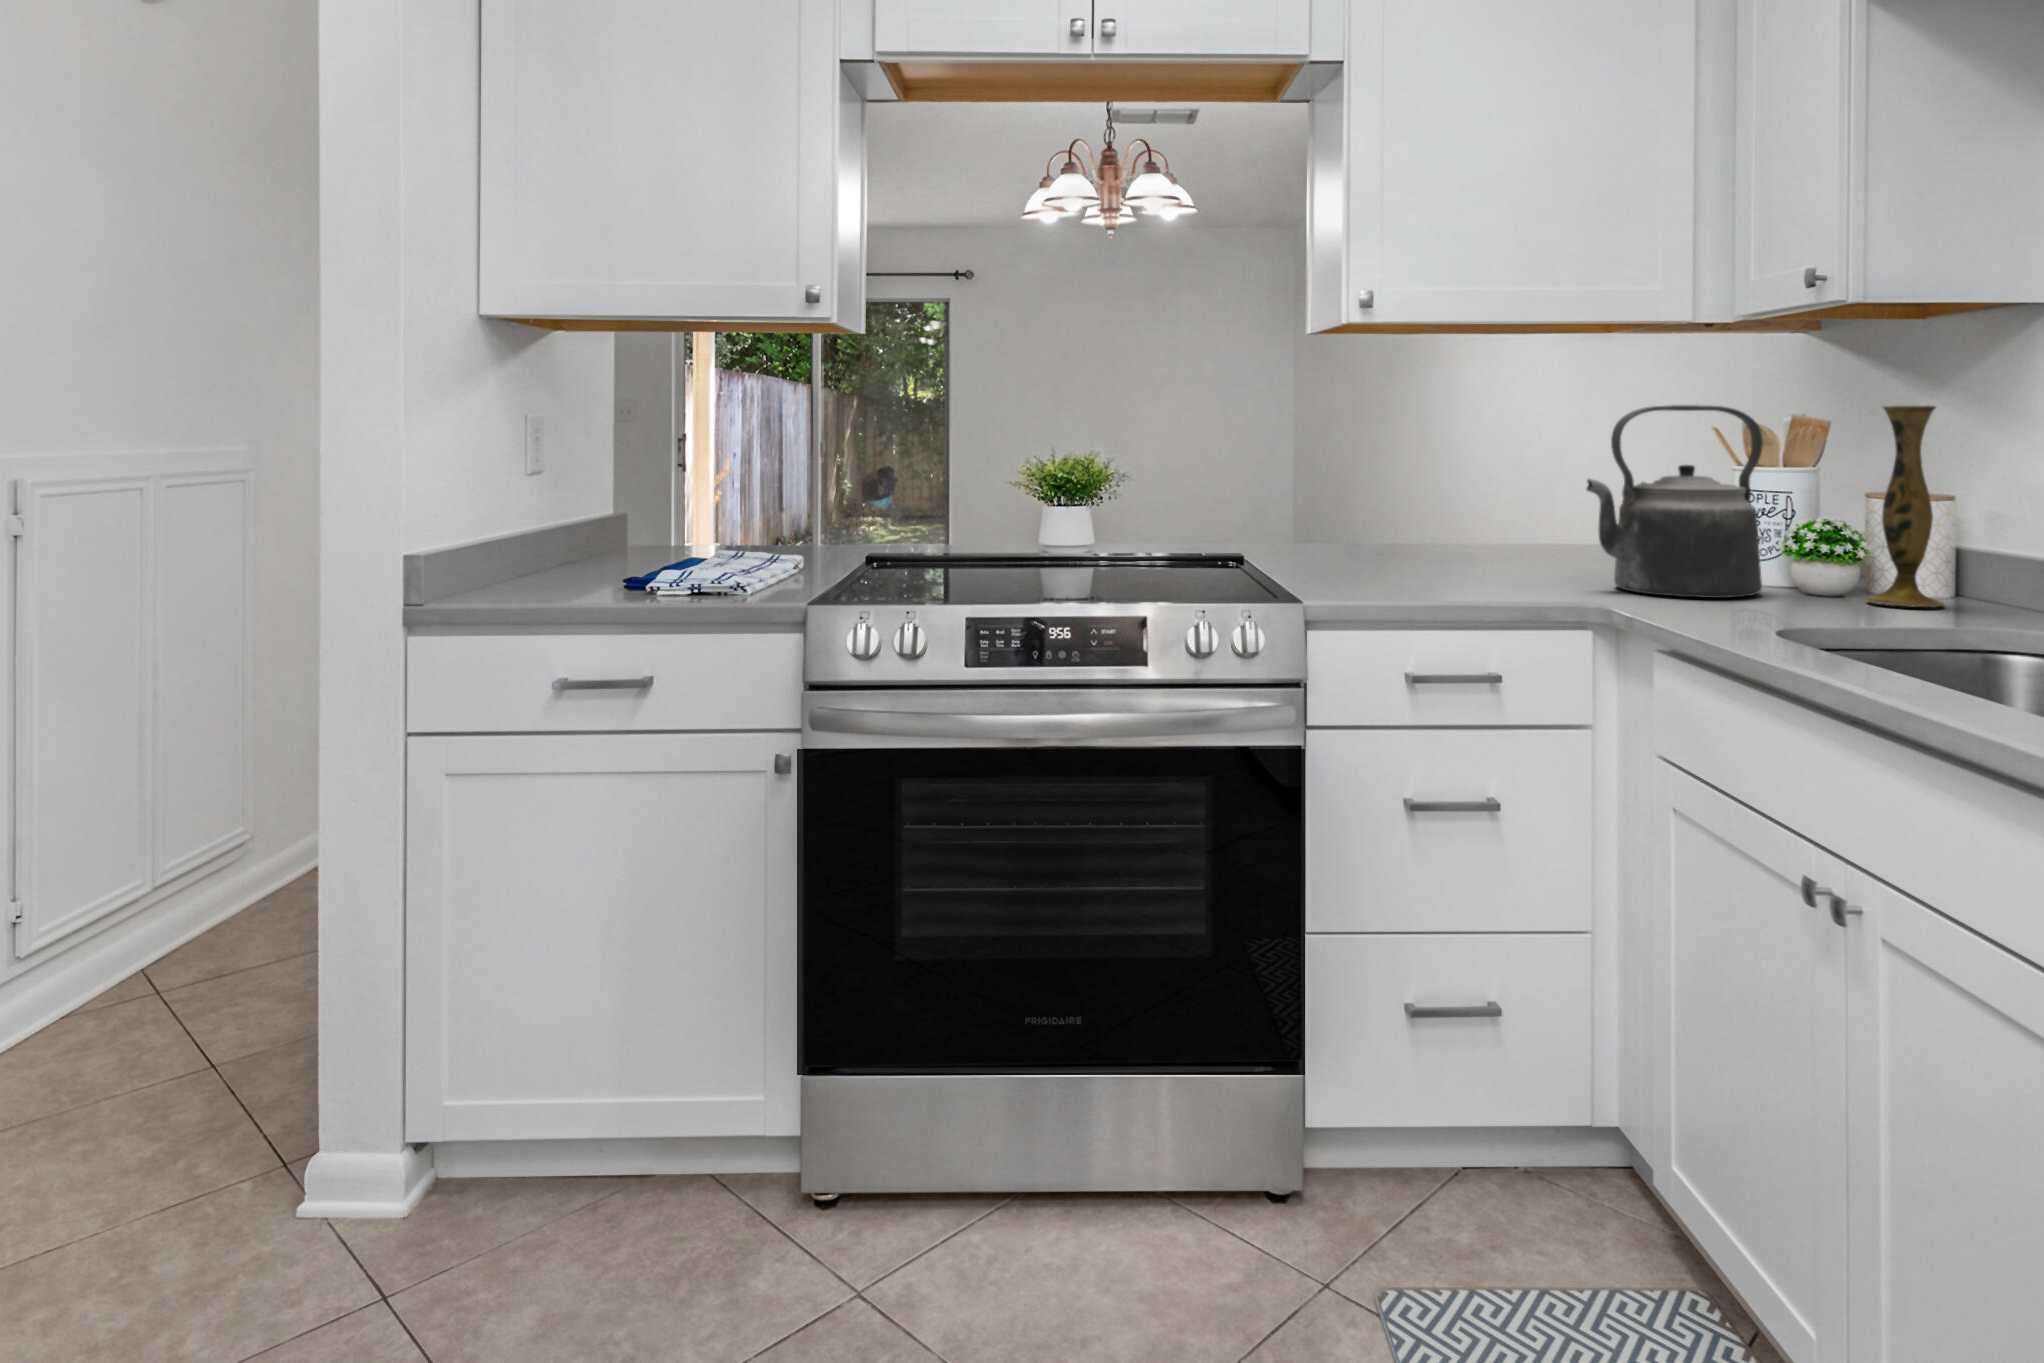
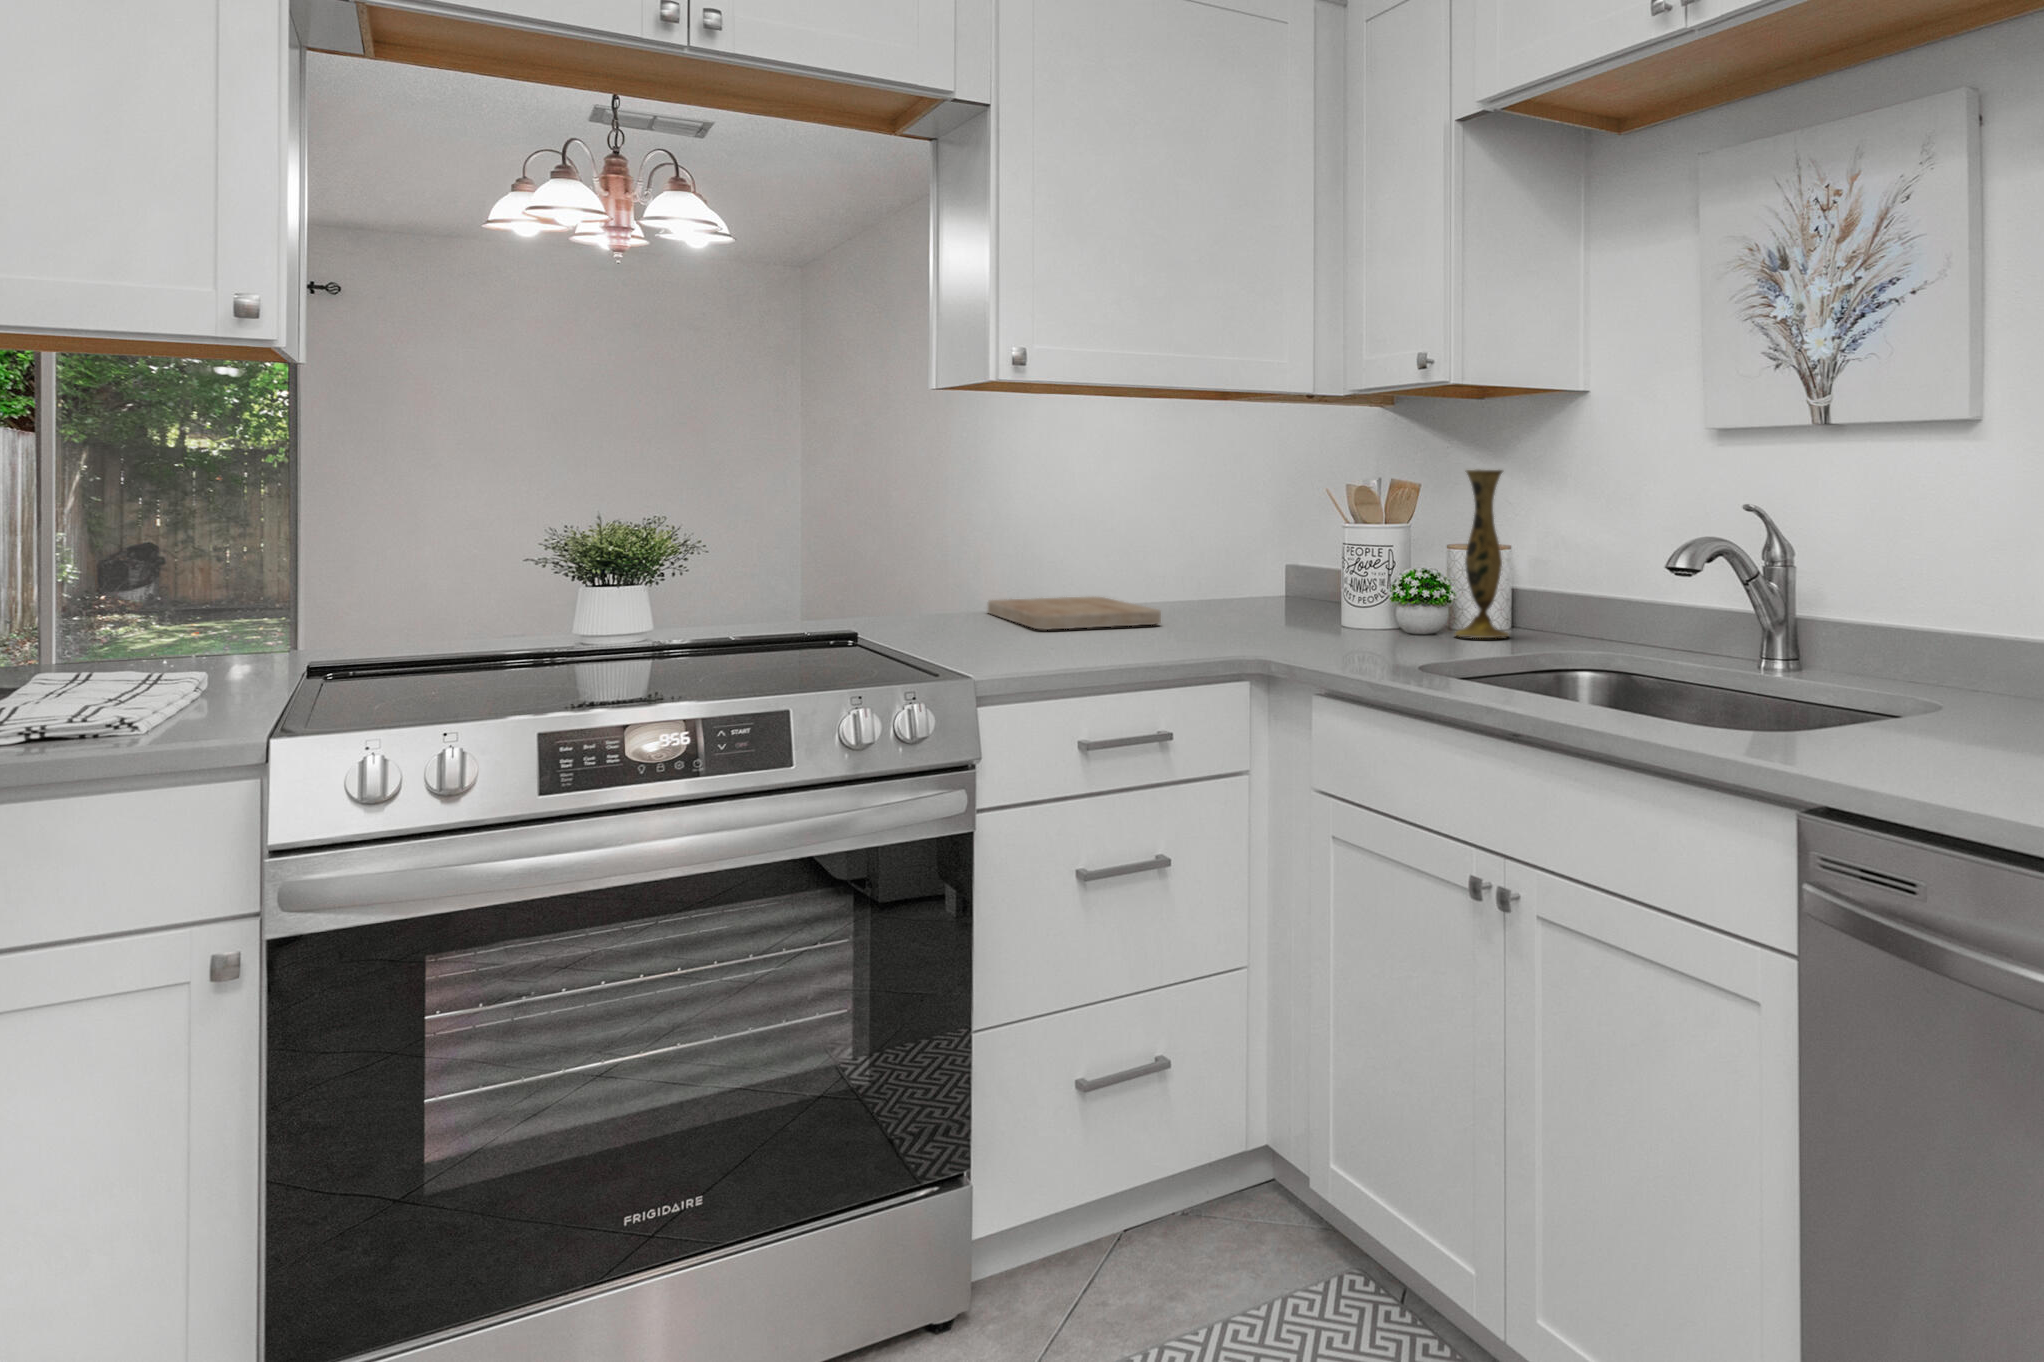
kettle: present [1587,405,1763,598] -> none [1233,467,1375,642]
cutting board: none [1366,539,1526,569] -> present [988,596,1161,630]

